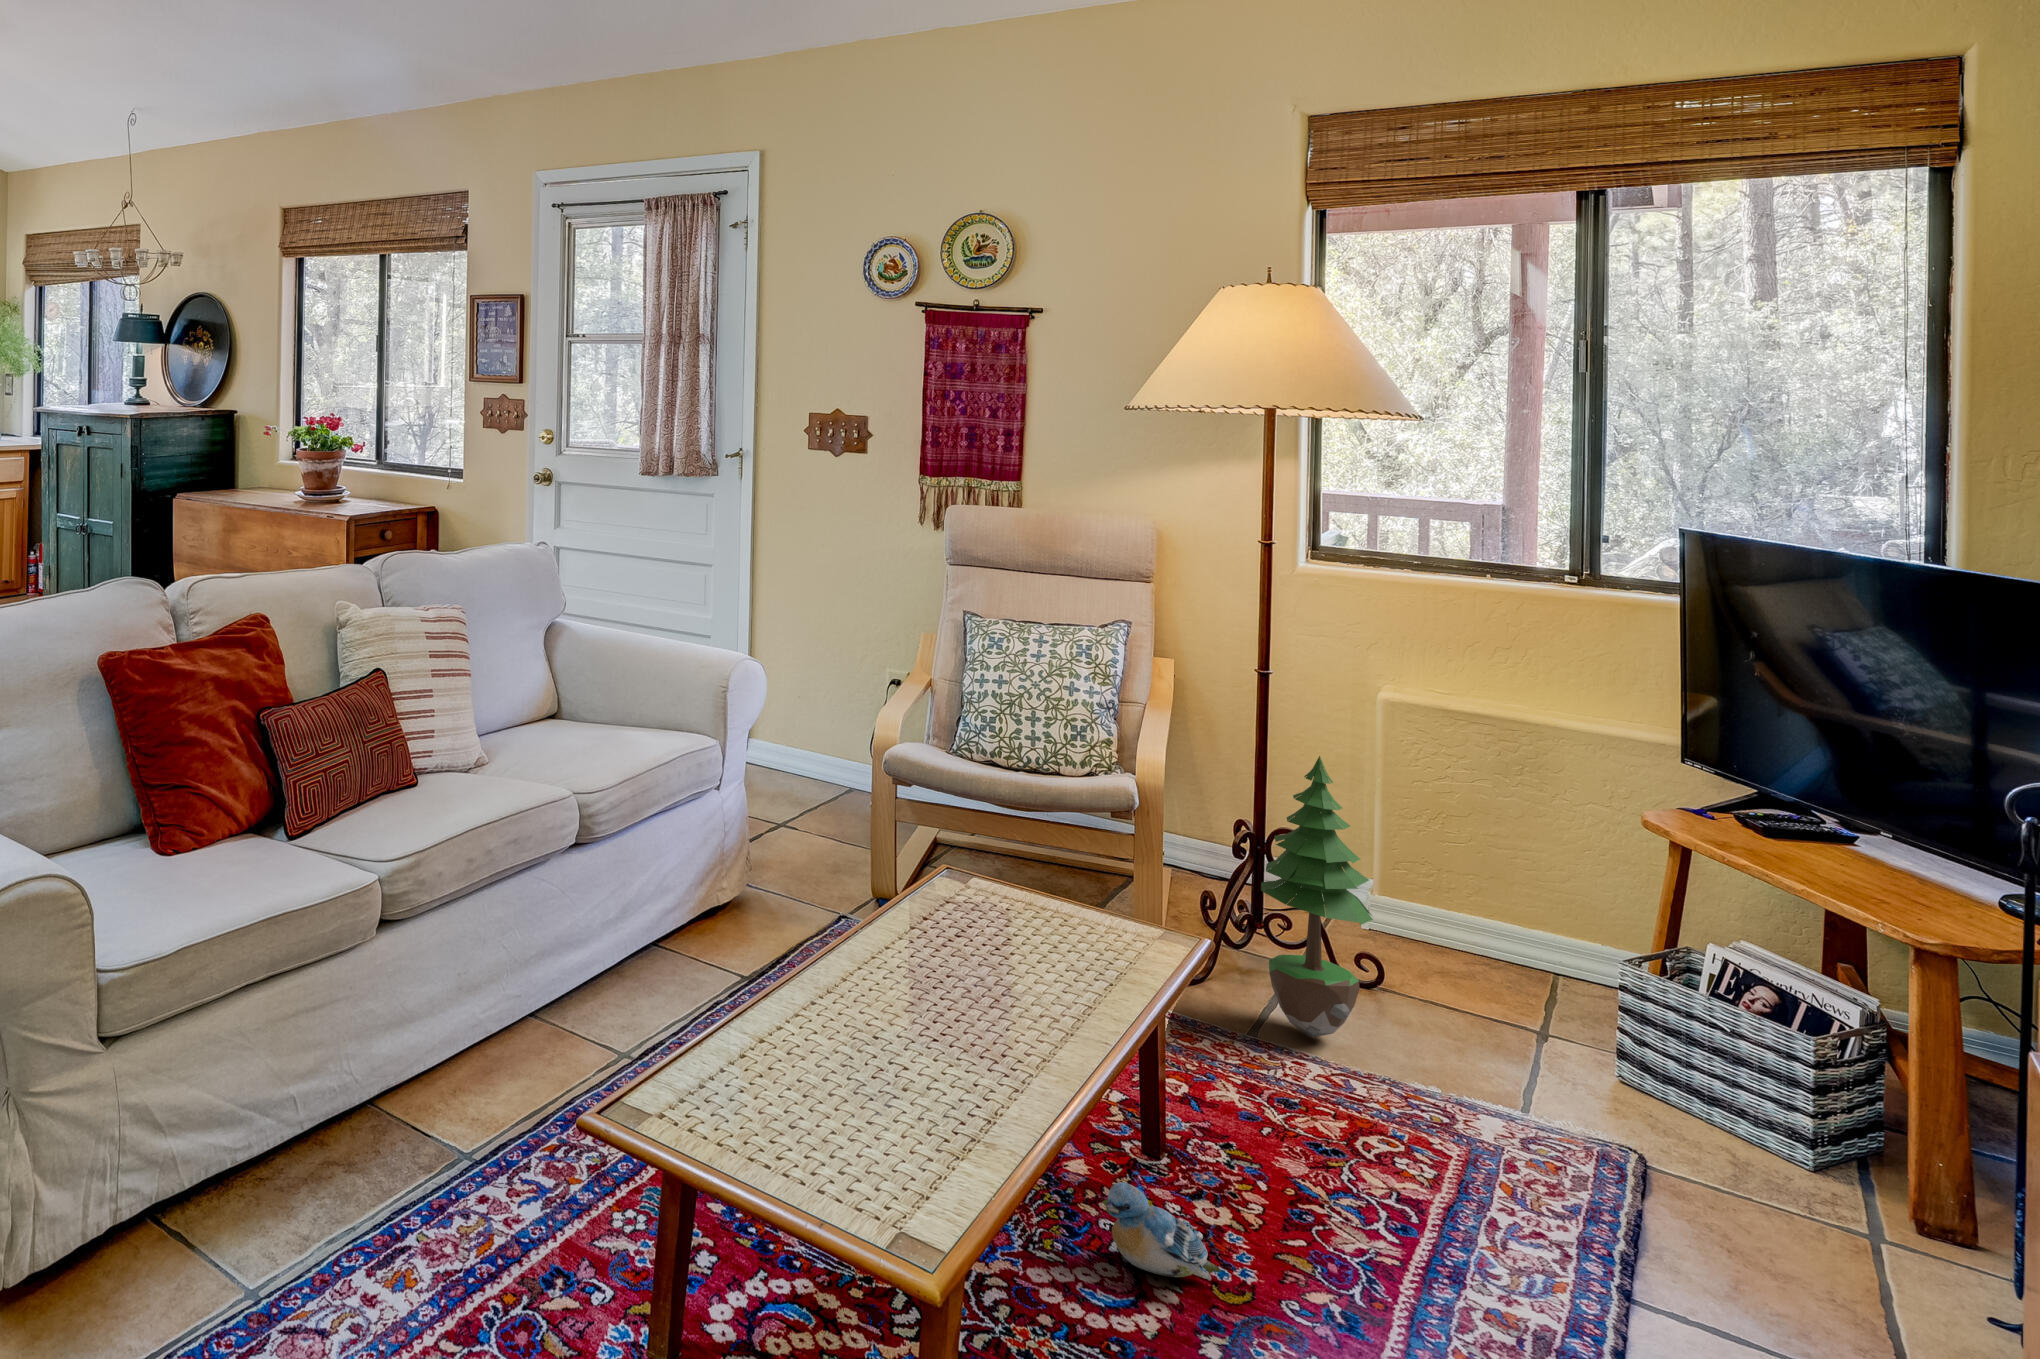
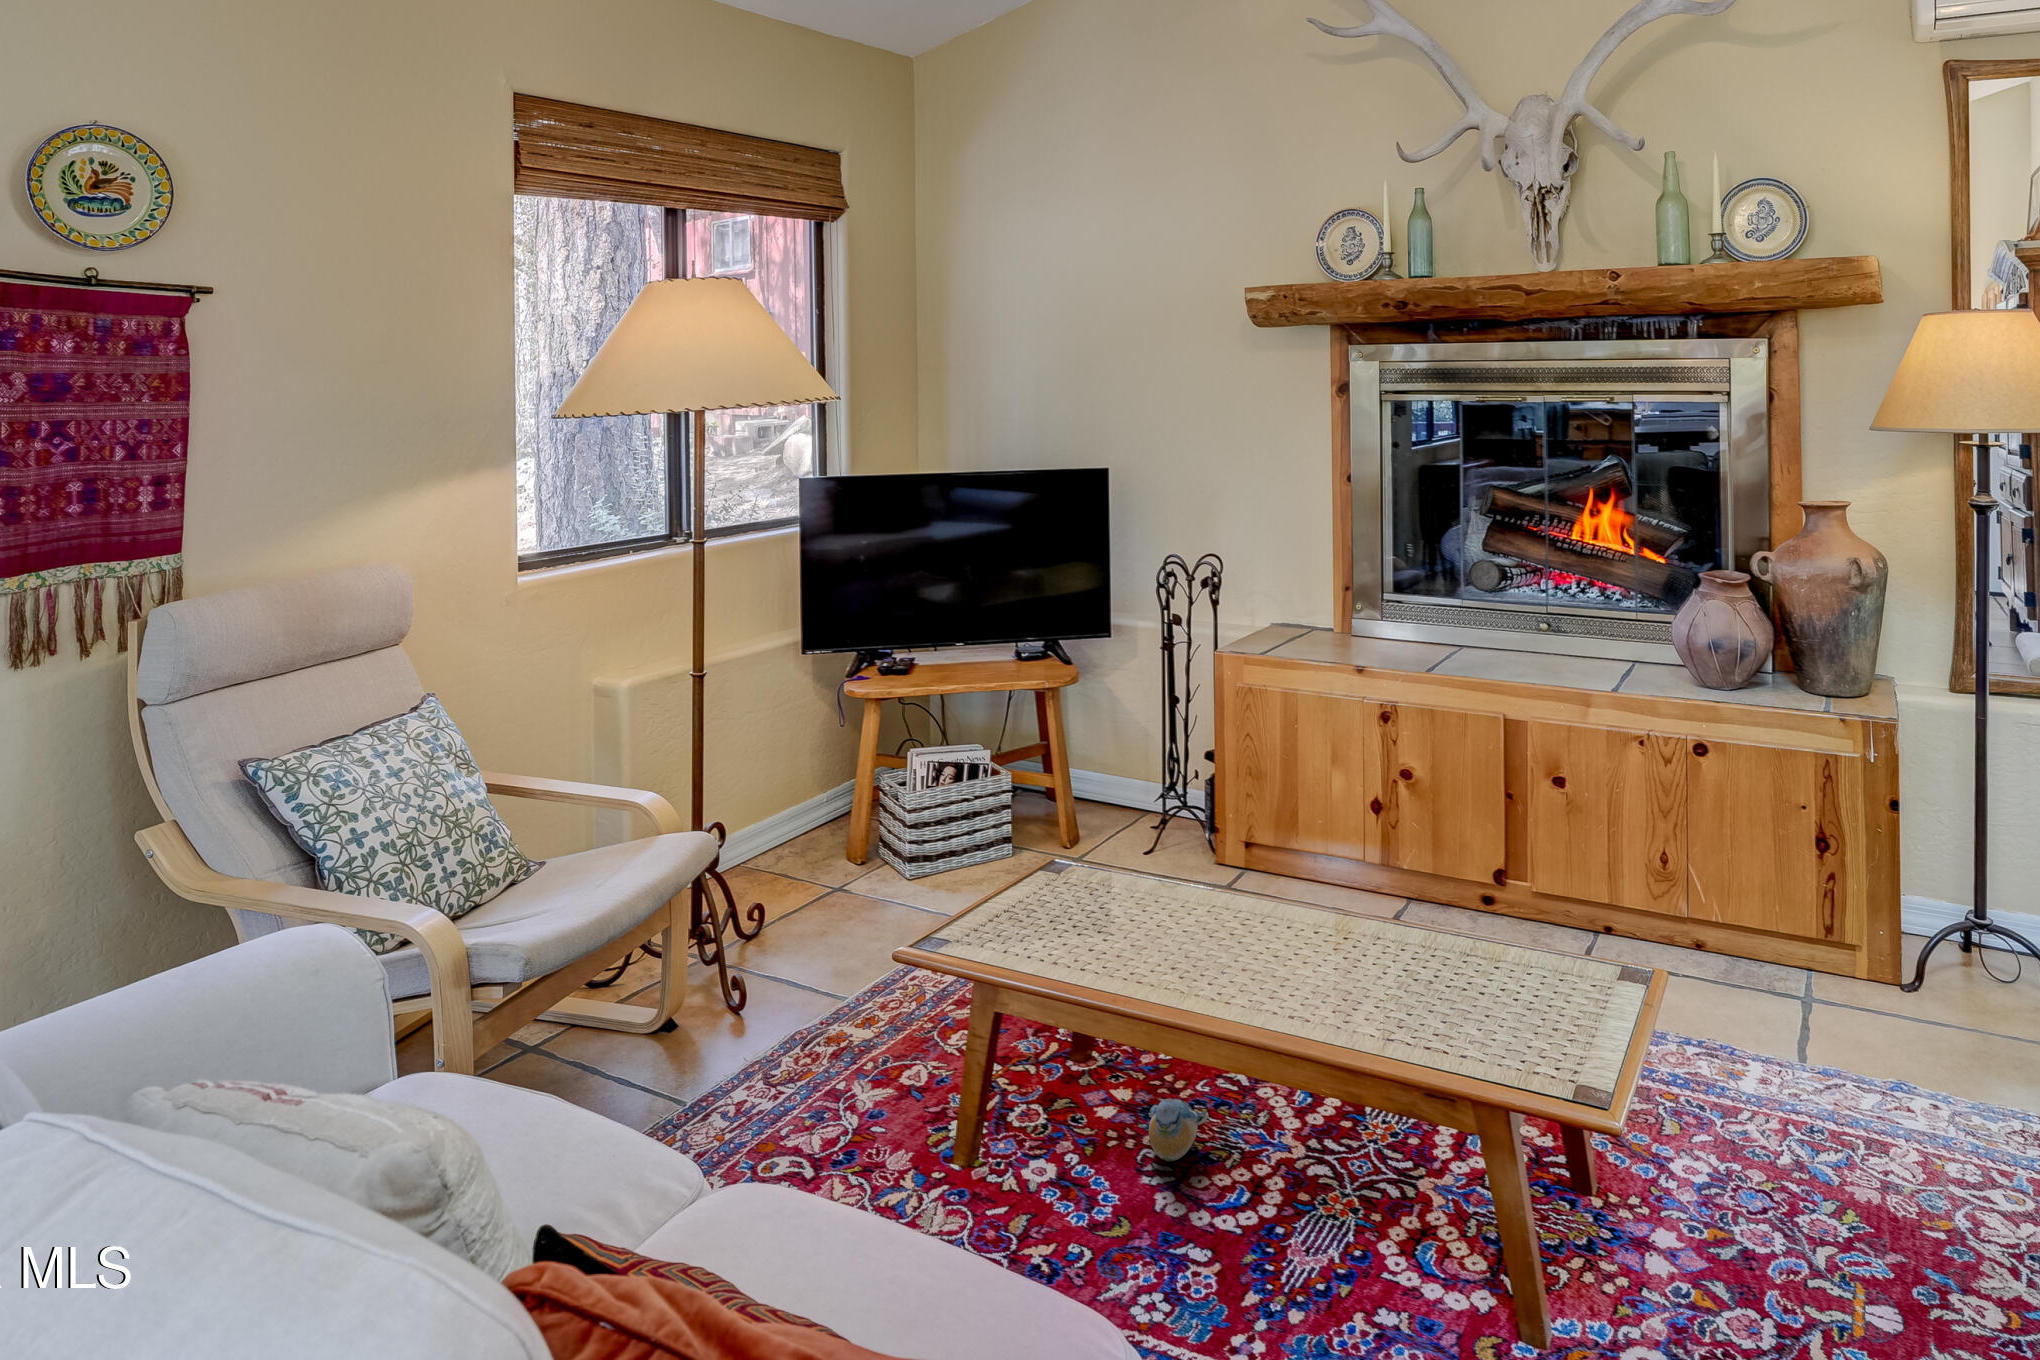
potted tree: present [1261,756,1373,1038] -> none [757,734,853,992]

